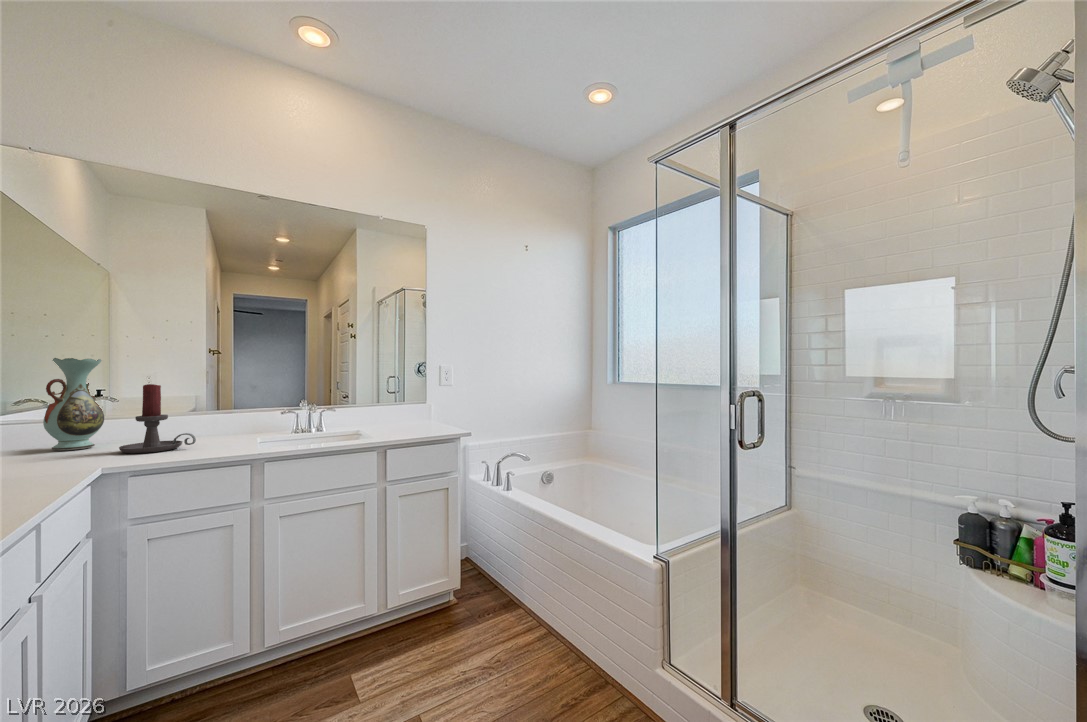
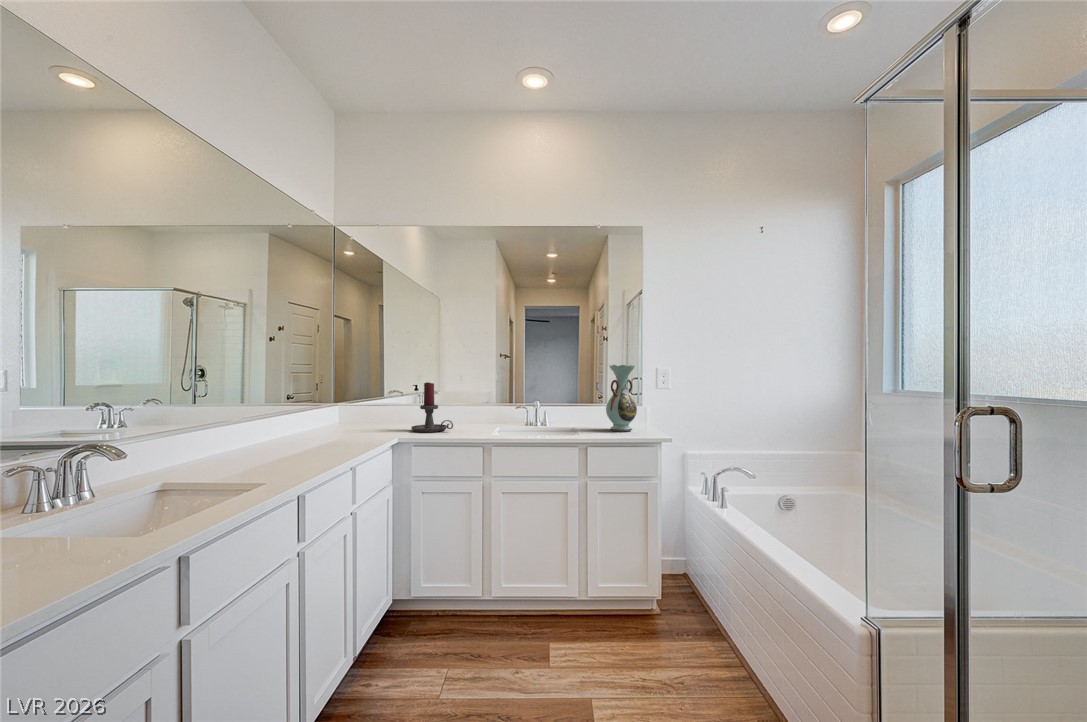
decorative vase: present [43,358,104,451] -> present [606,365,637,431]

